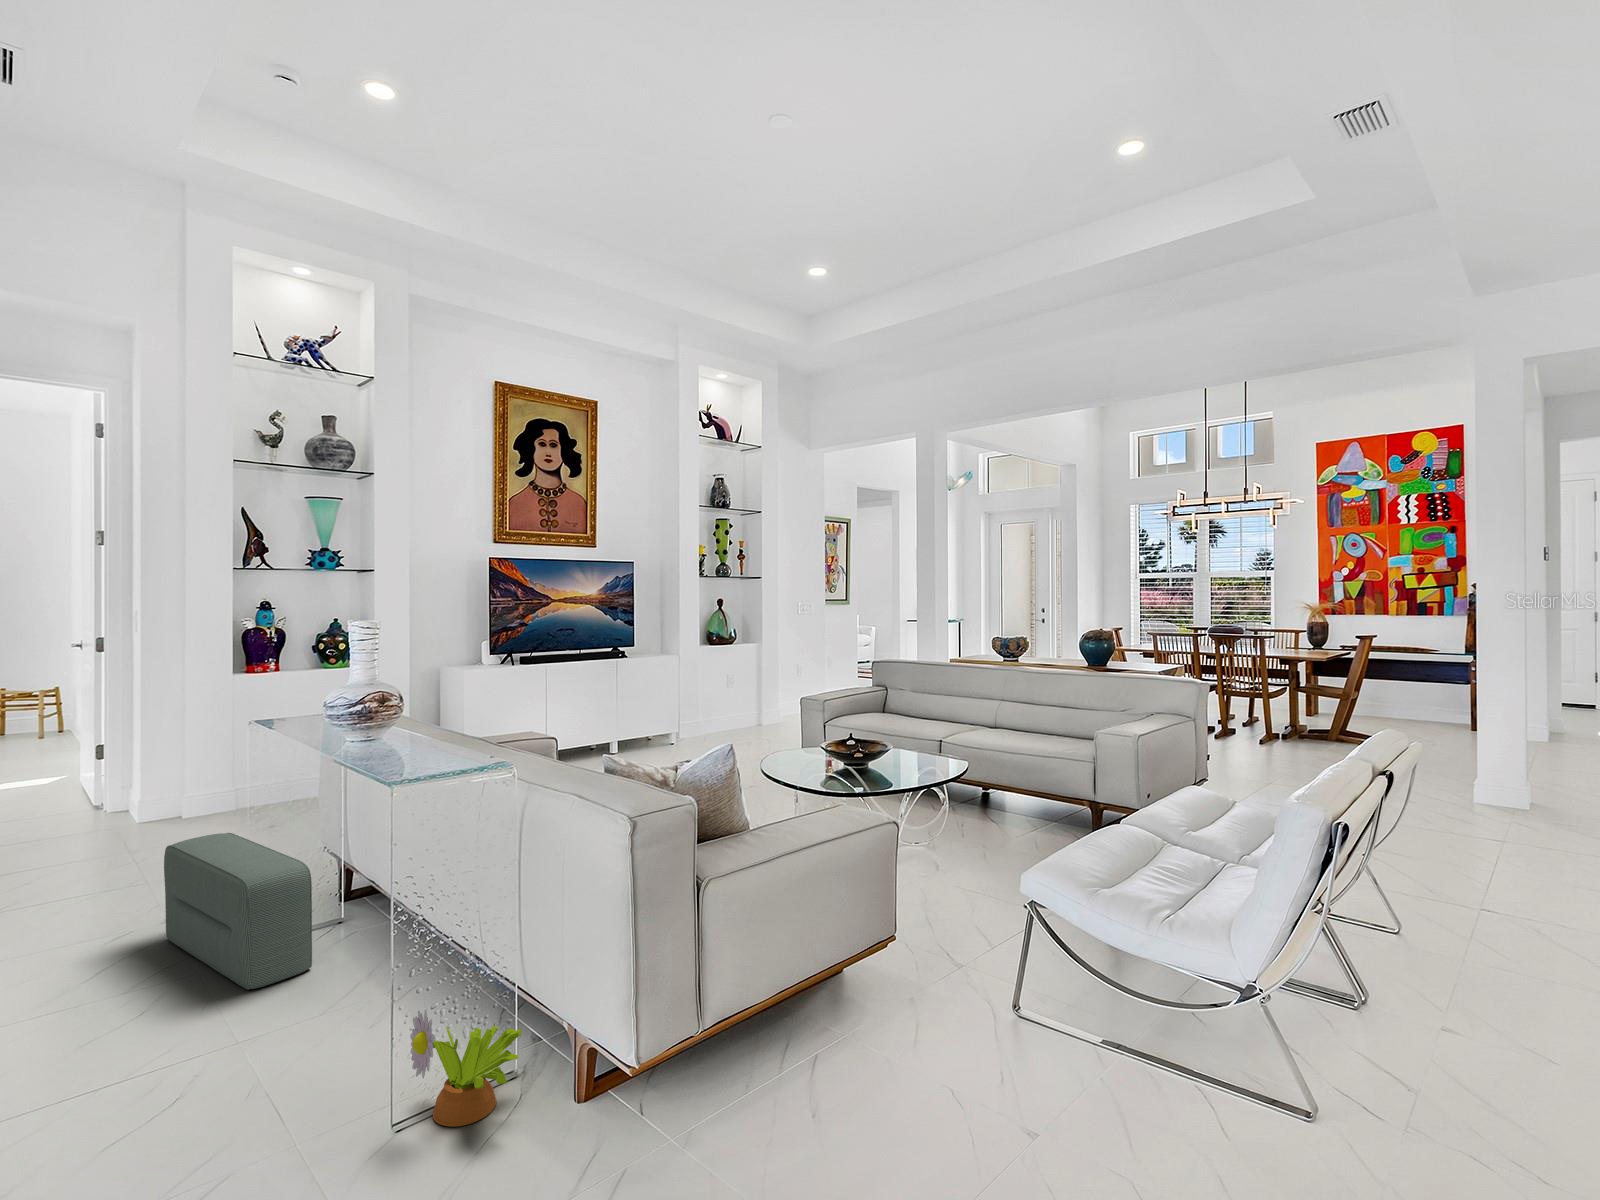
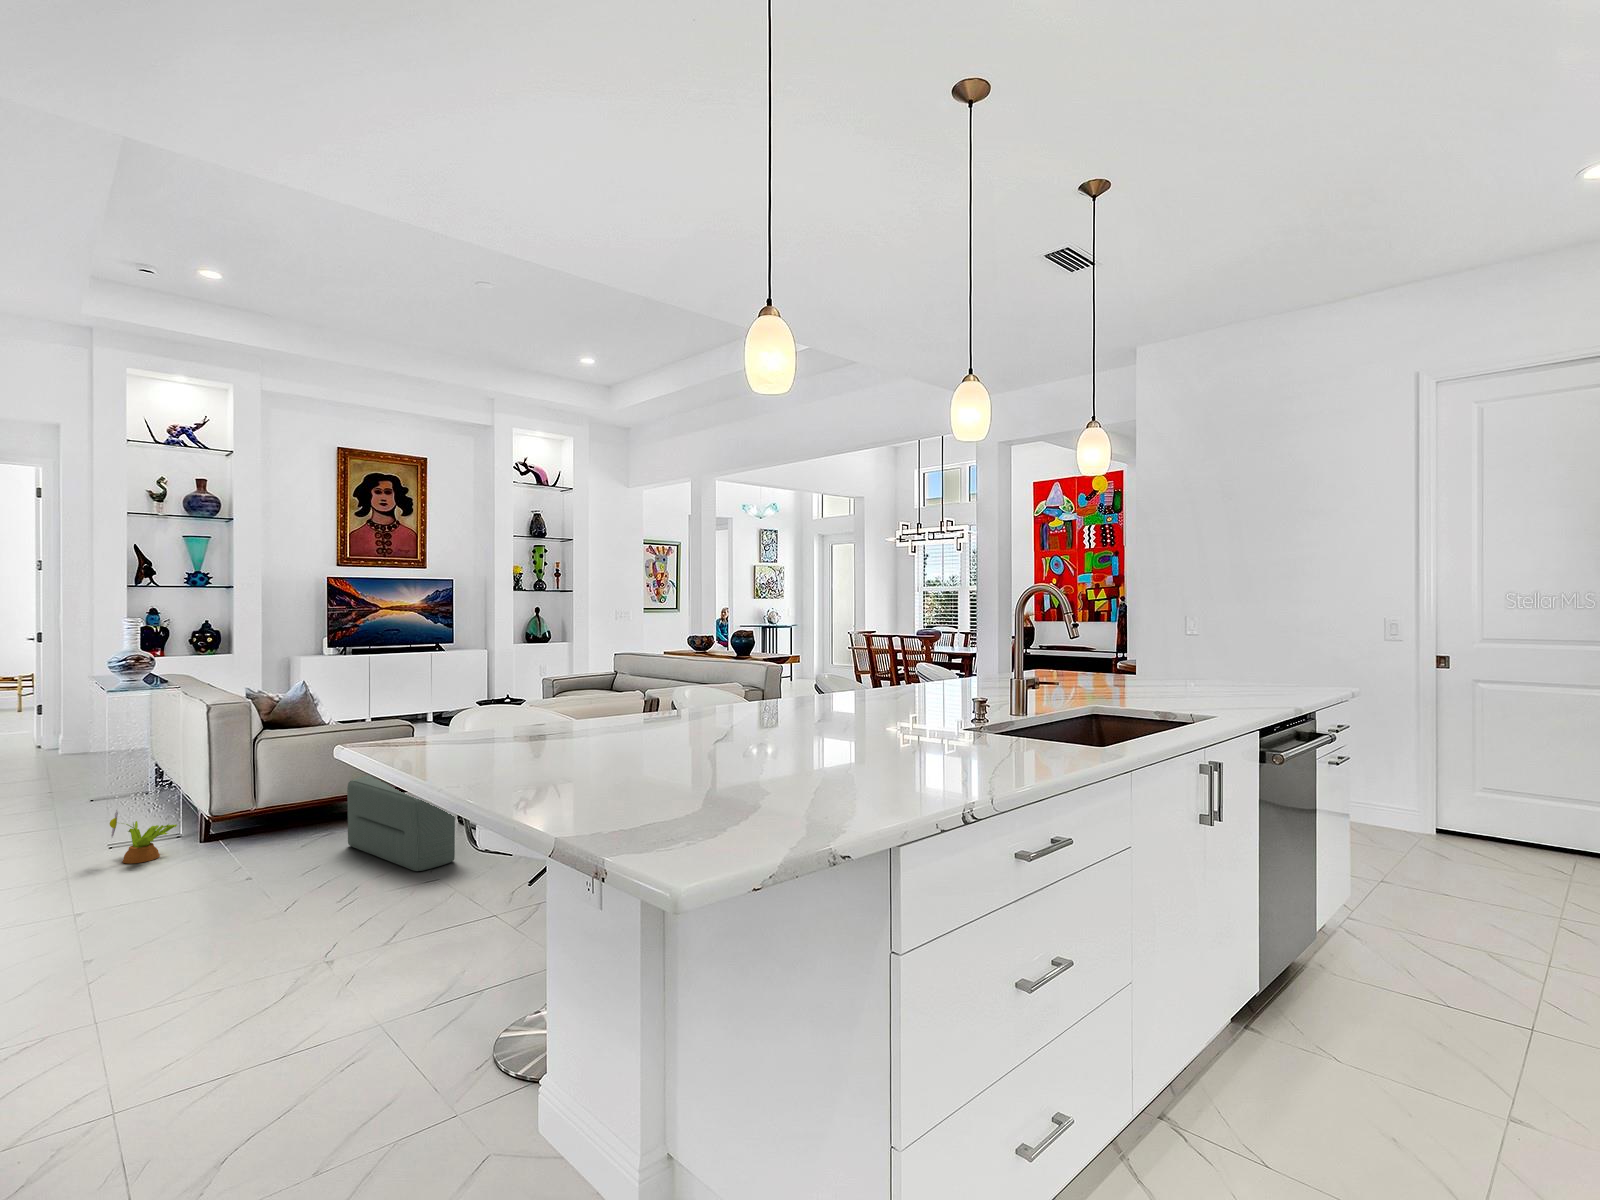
pouf: present [164,833,312,990] -> present [347,776,455,871]

